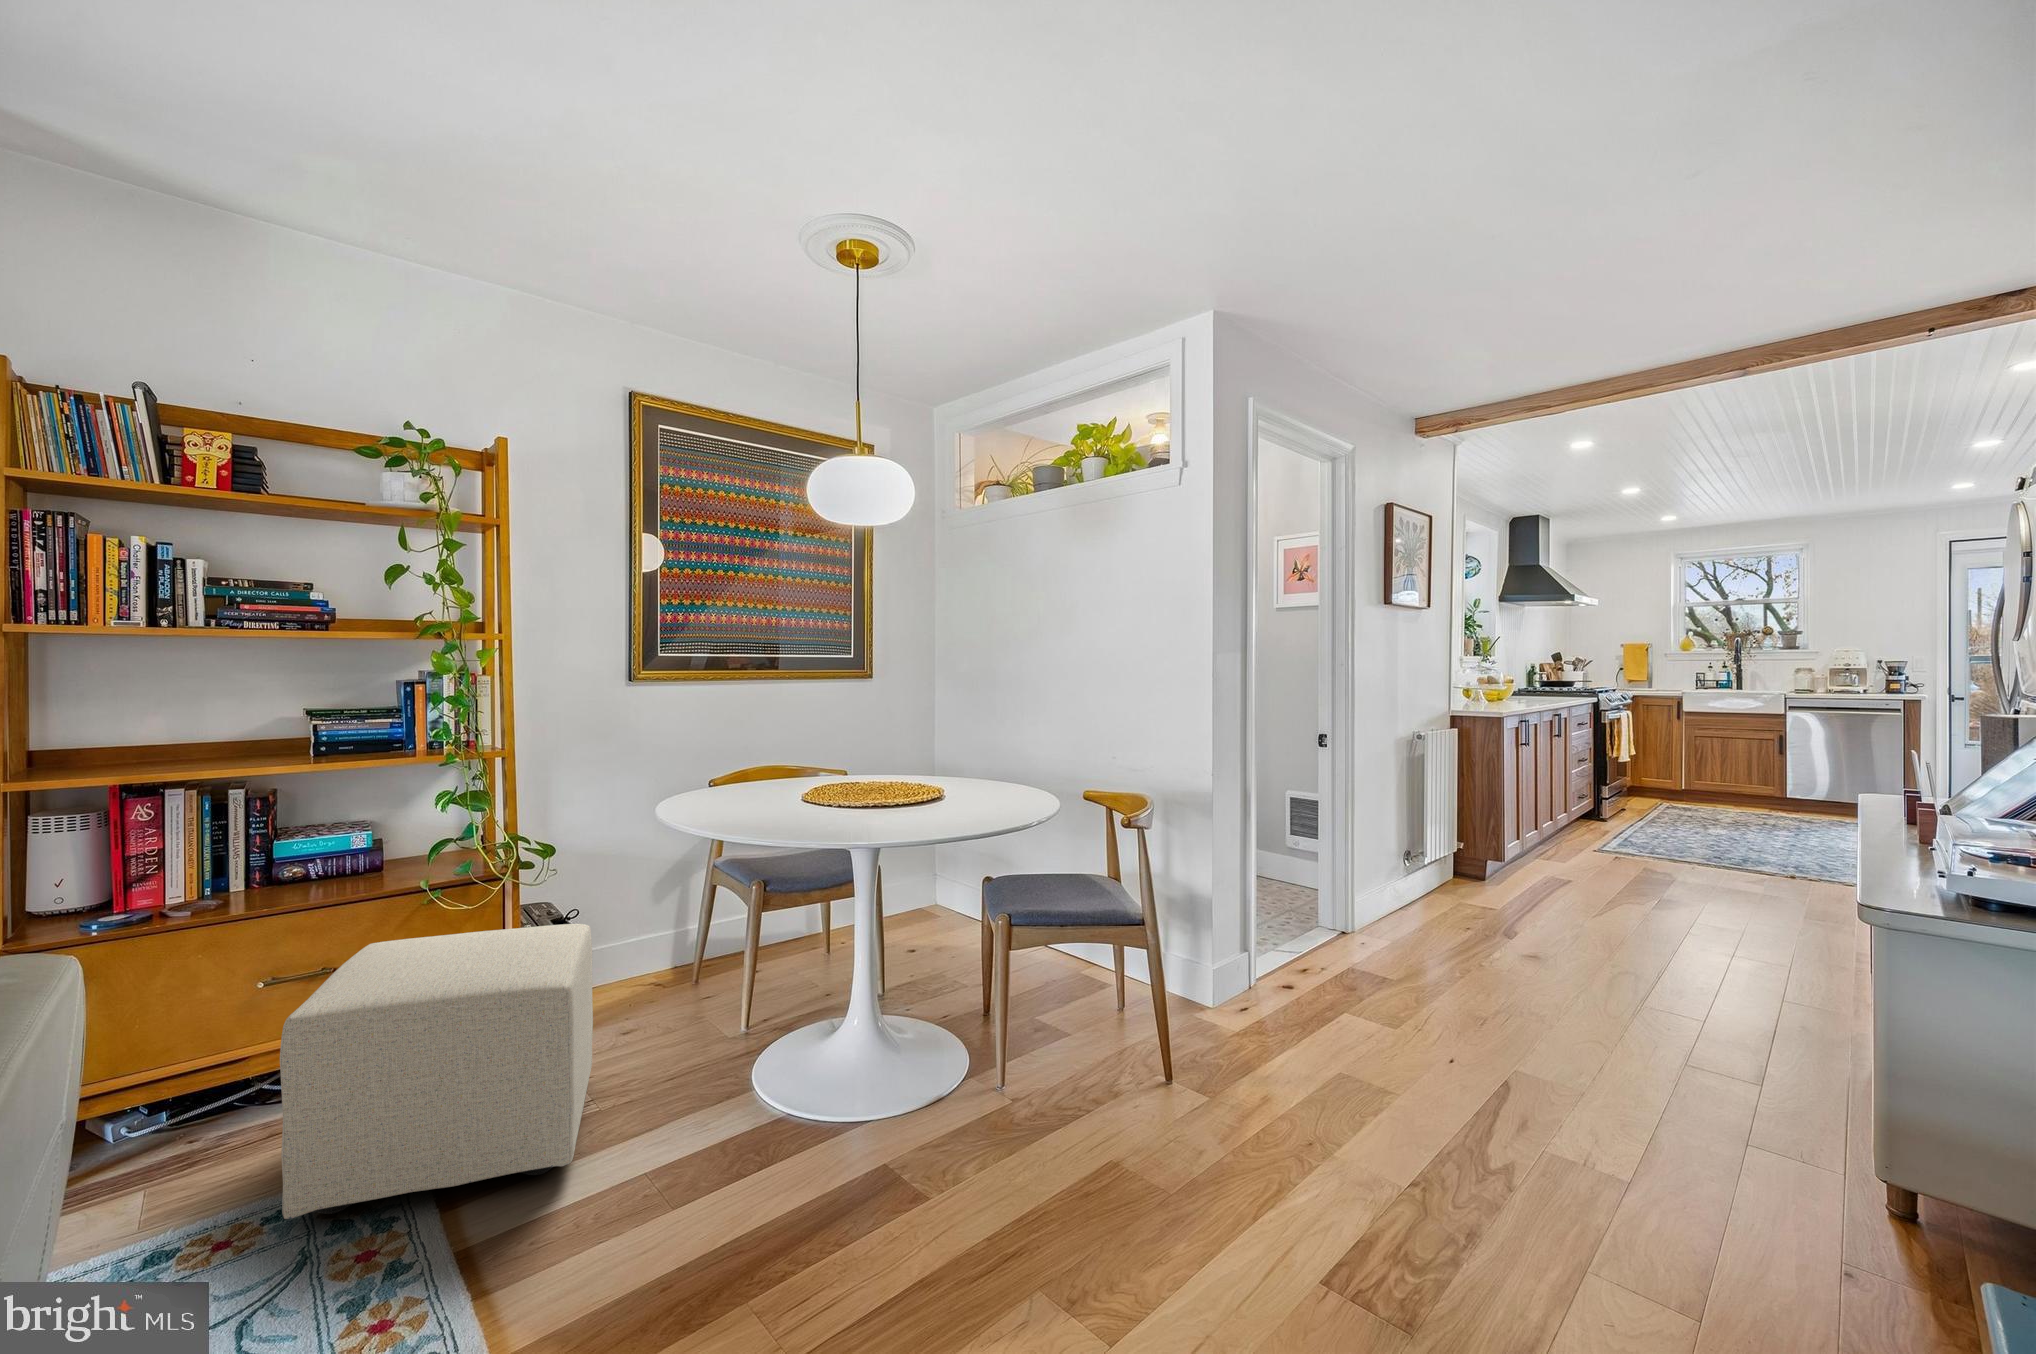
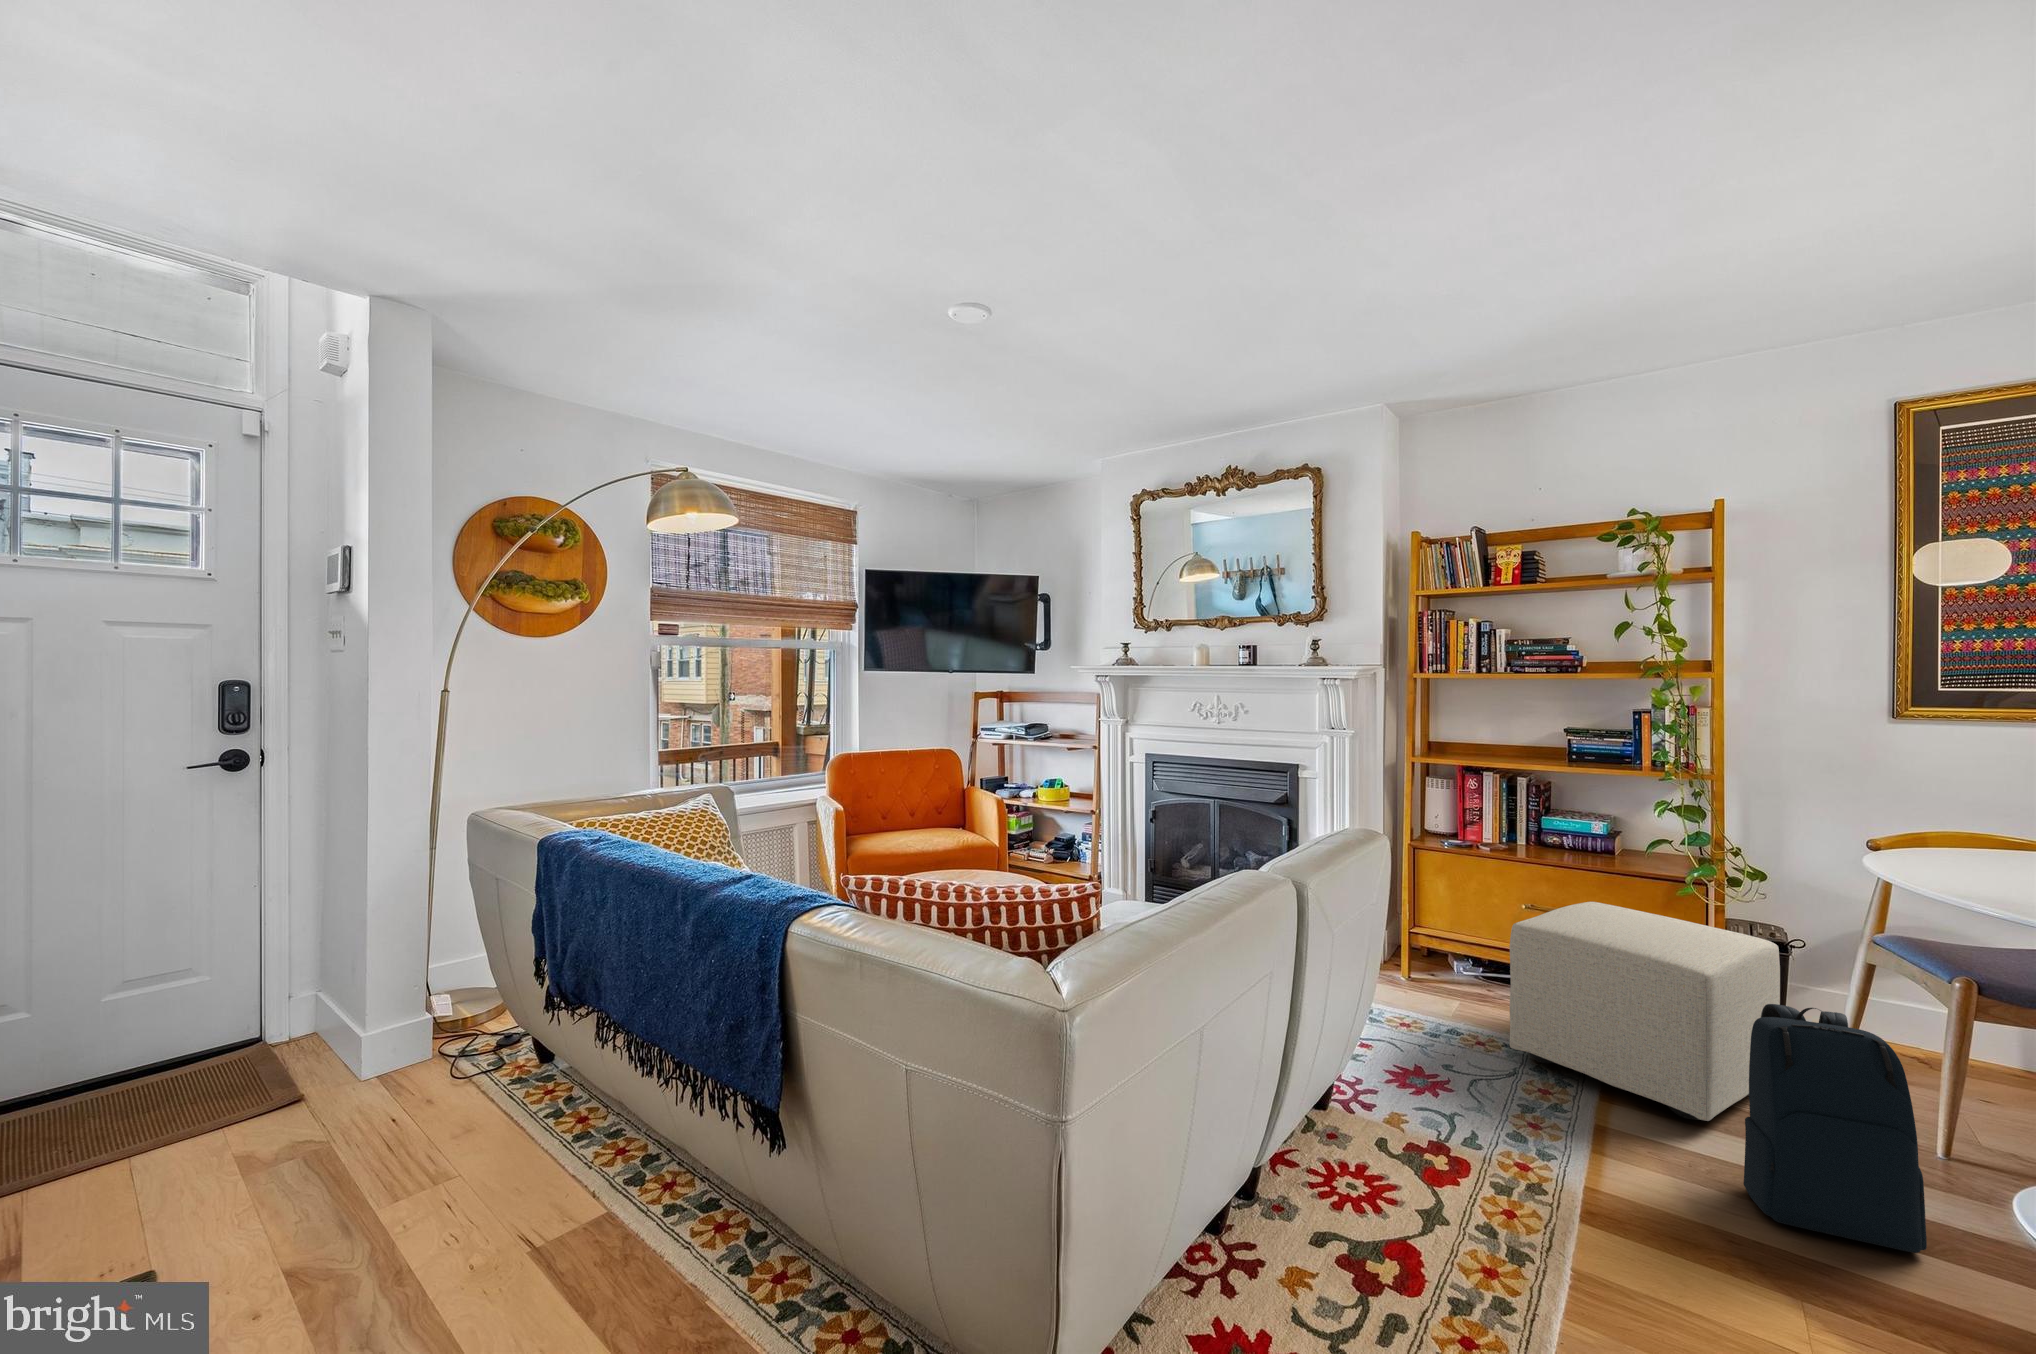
backpack: none [625,976,781,1238] -> present [1744,1004,1927,1253]

